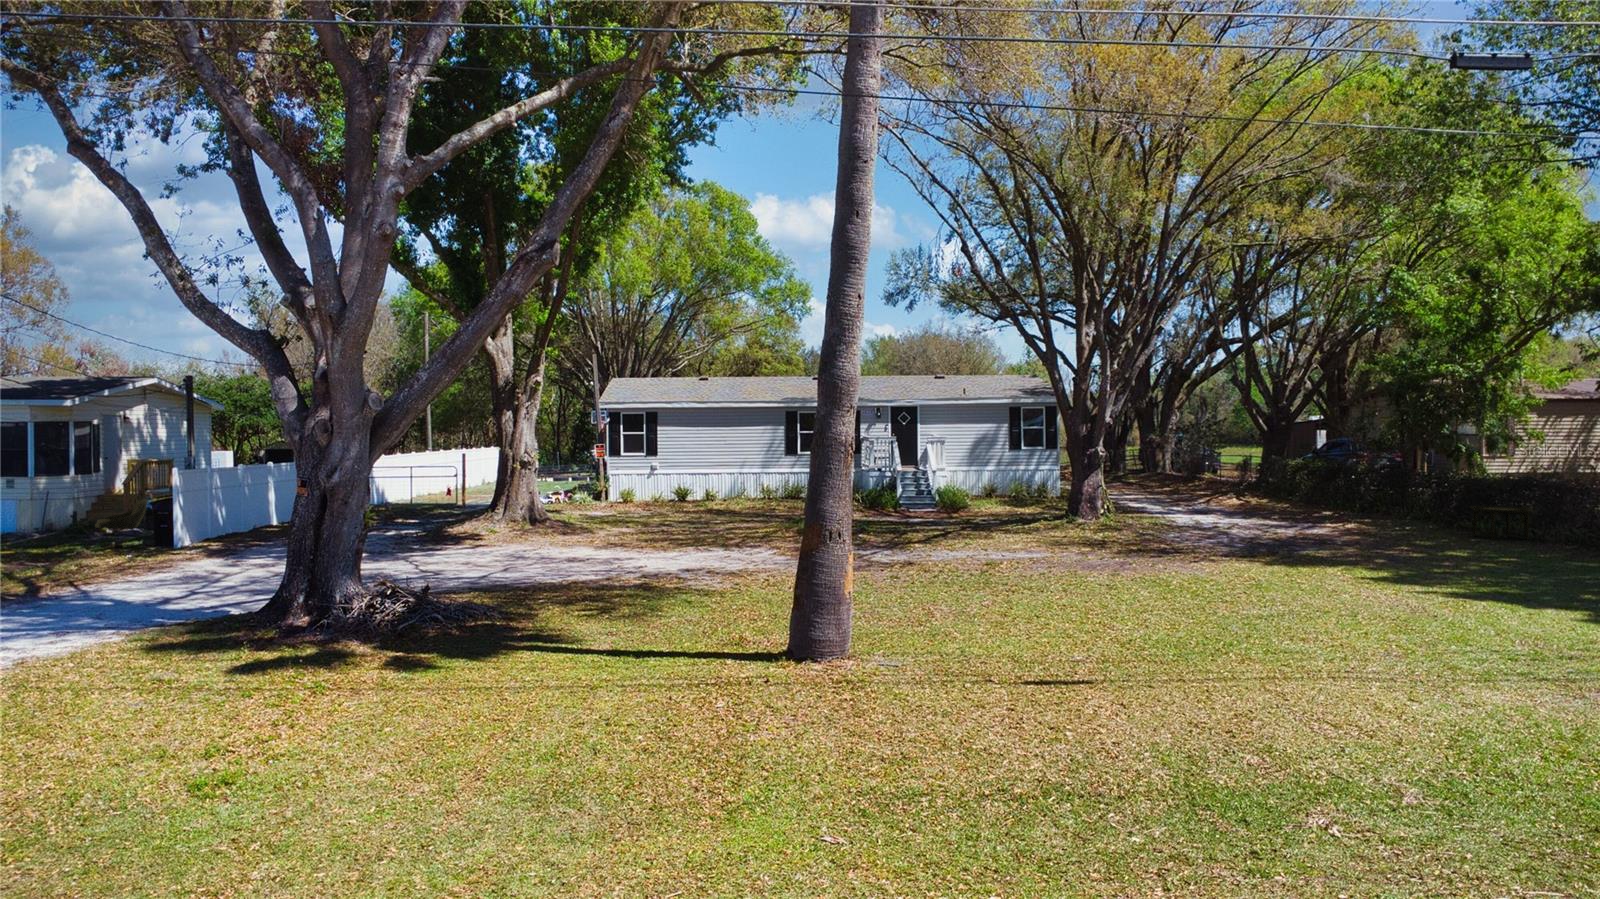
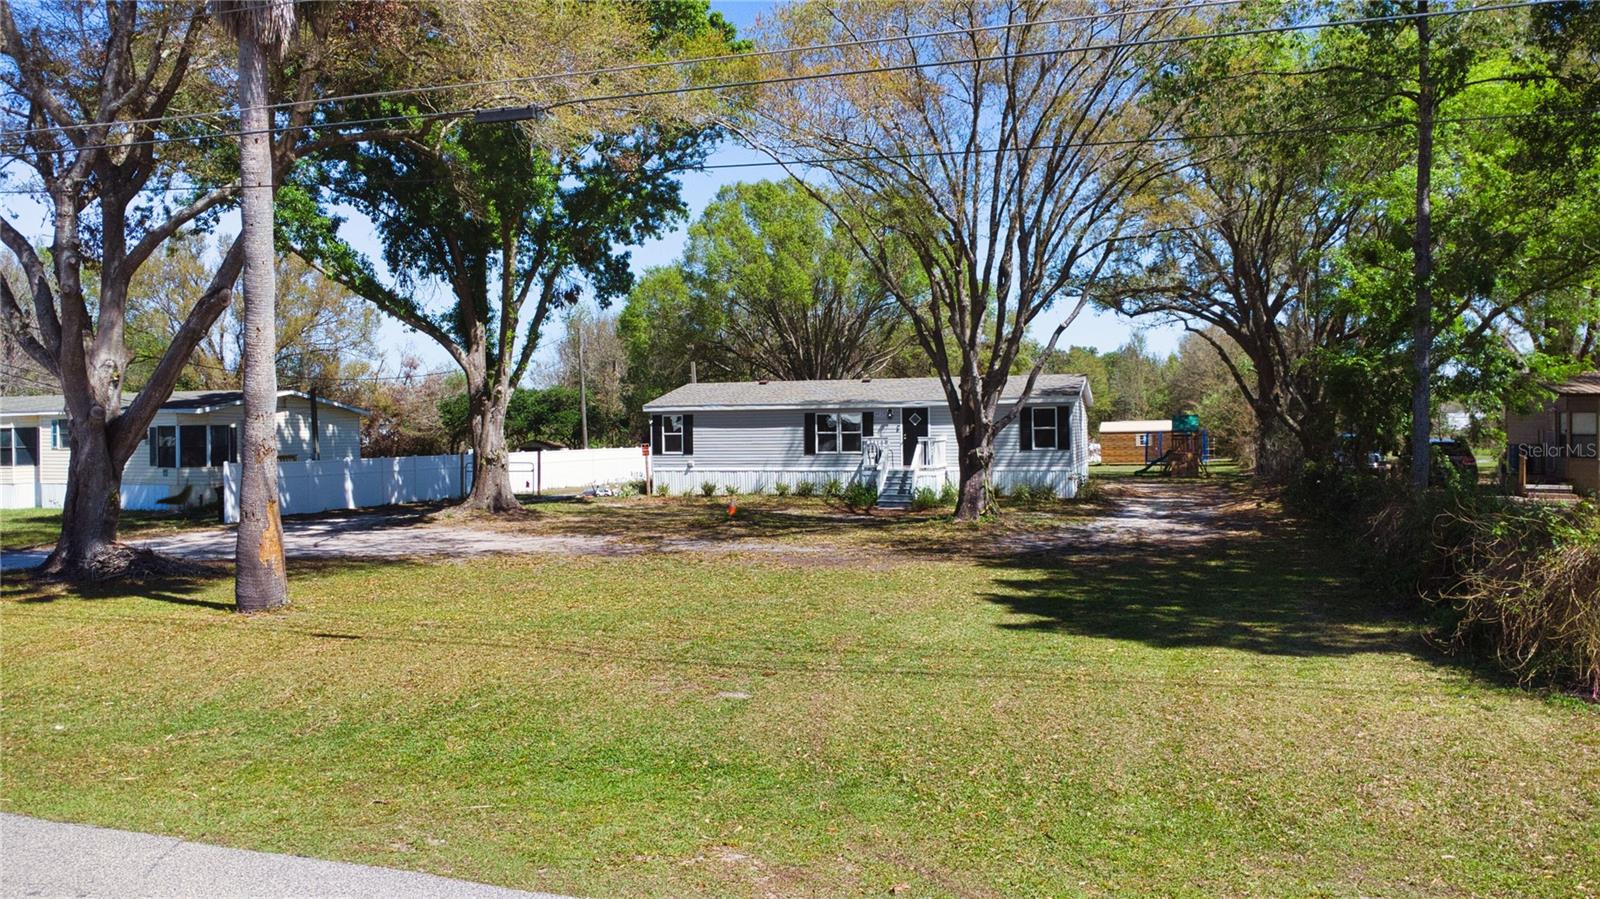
round table: present [1471,506,1531,540] -> none [1289,513,1355,553]

